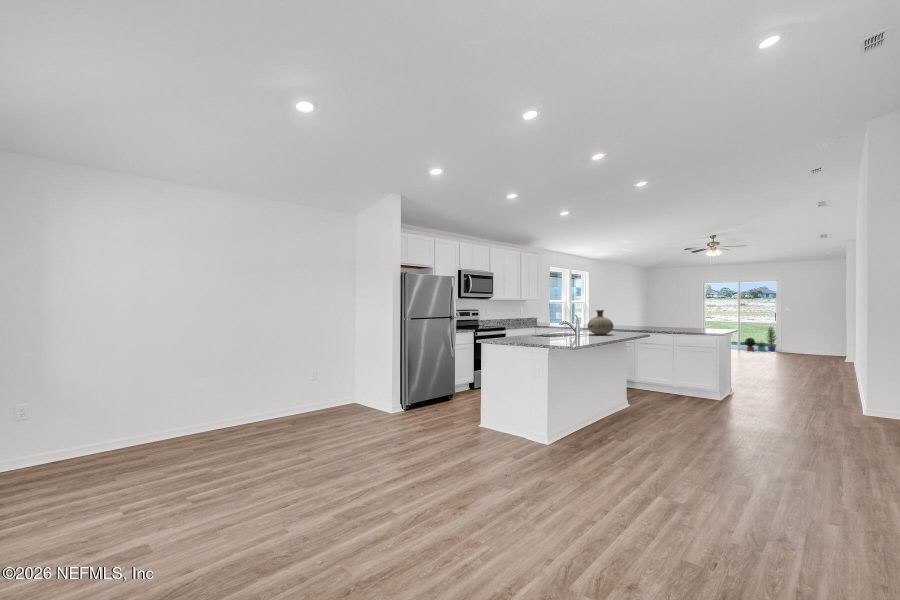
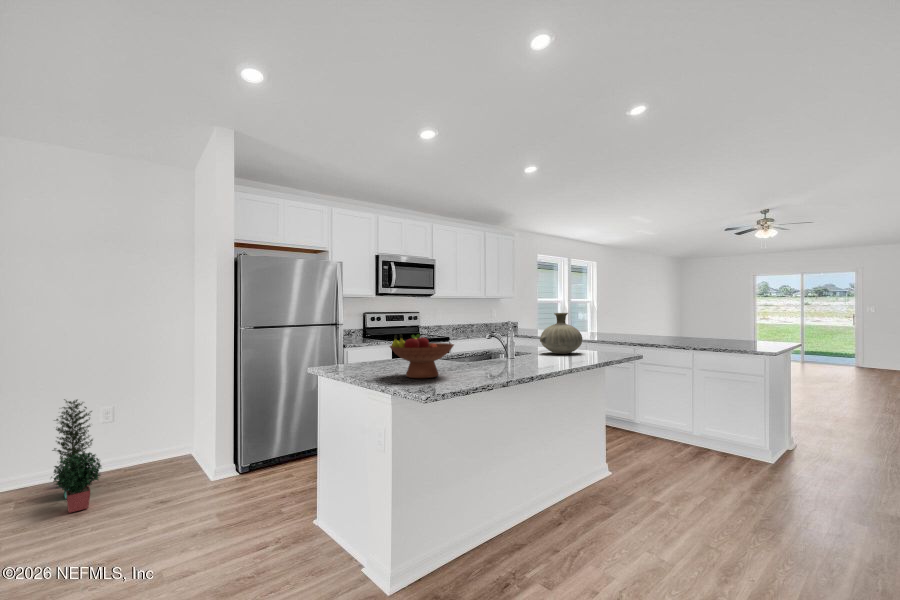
fruit bowl: none [534,320,569,343] -> present [390,334,454,378]
potted plant: present [745,327,776,351] -> present [51,399,101,513]

